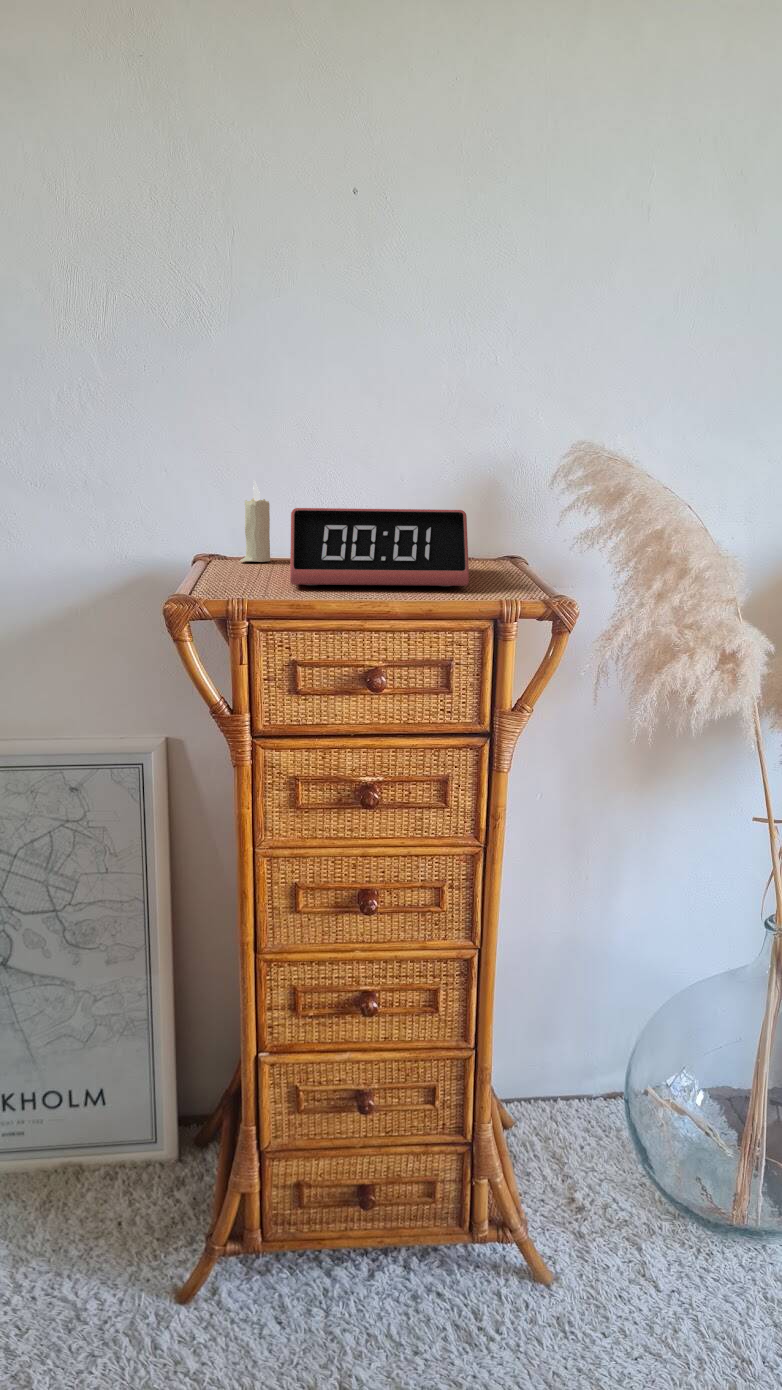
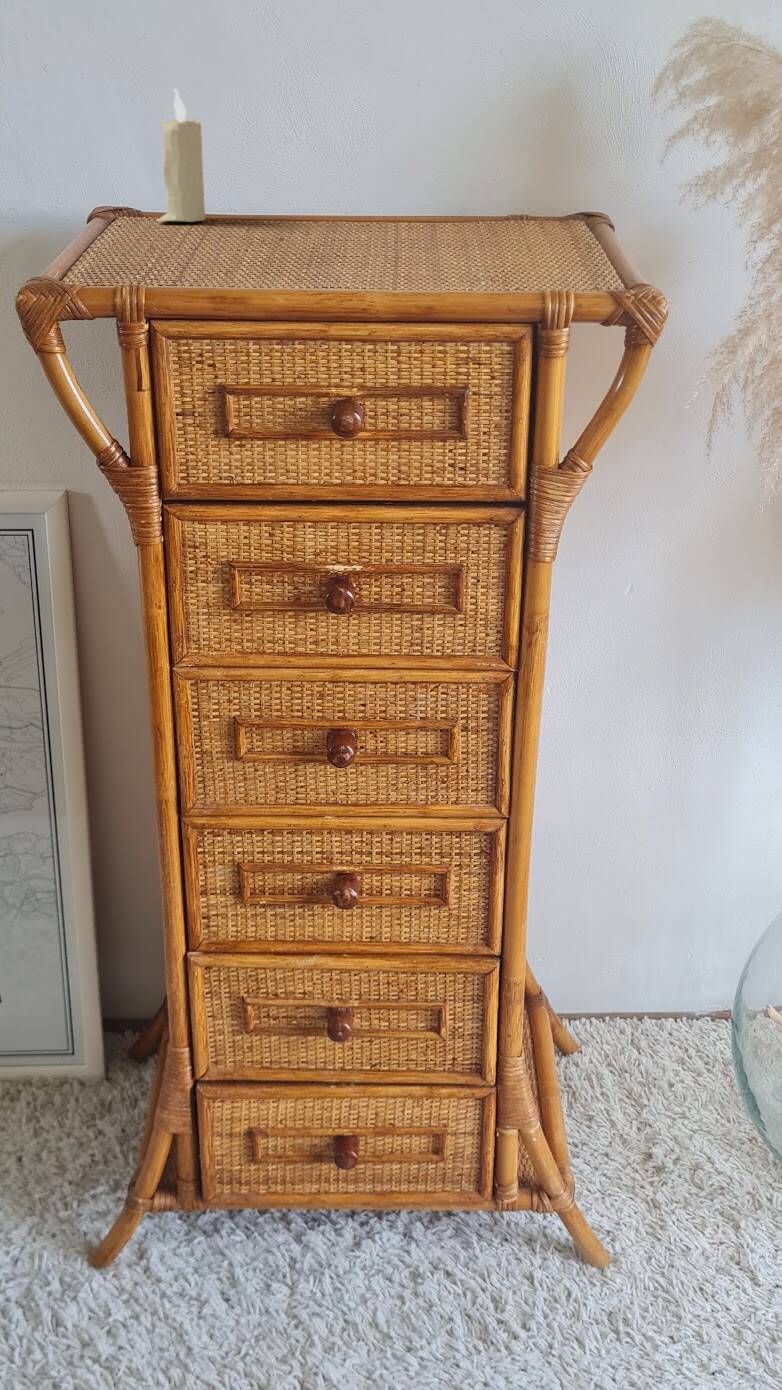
alarm clock: present [290,508,469,586] -> none [216,138,498,266]

